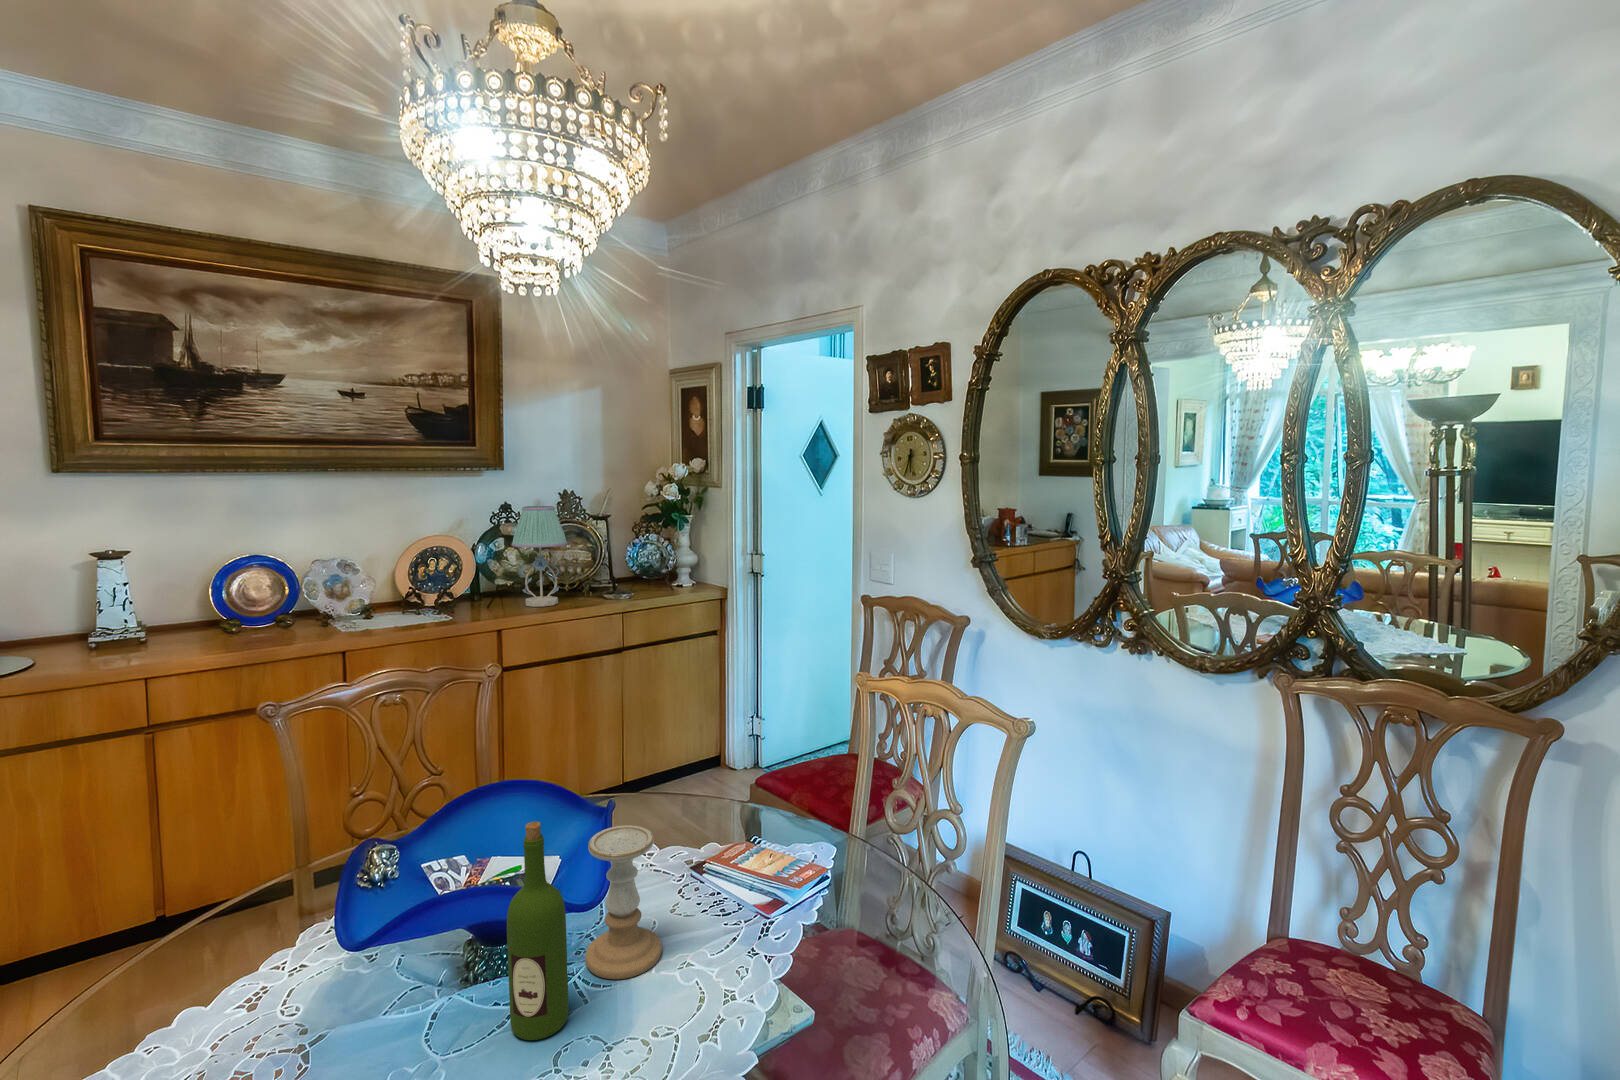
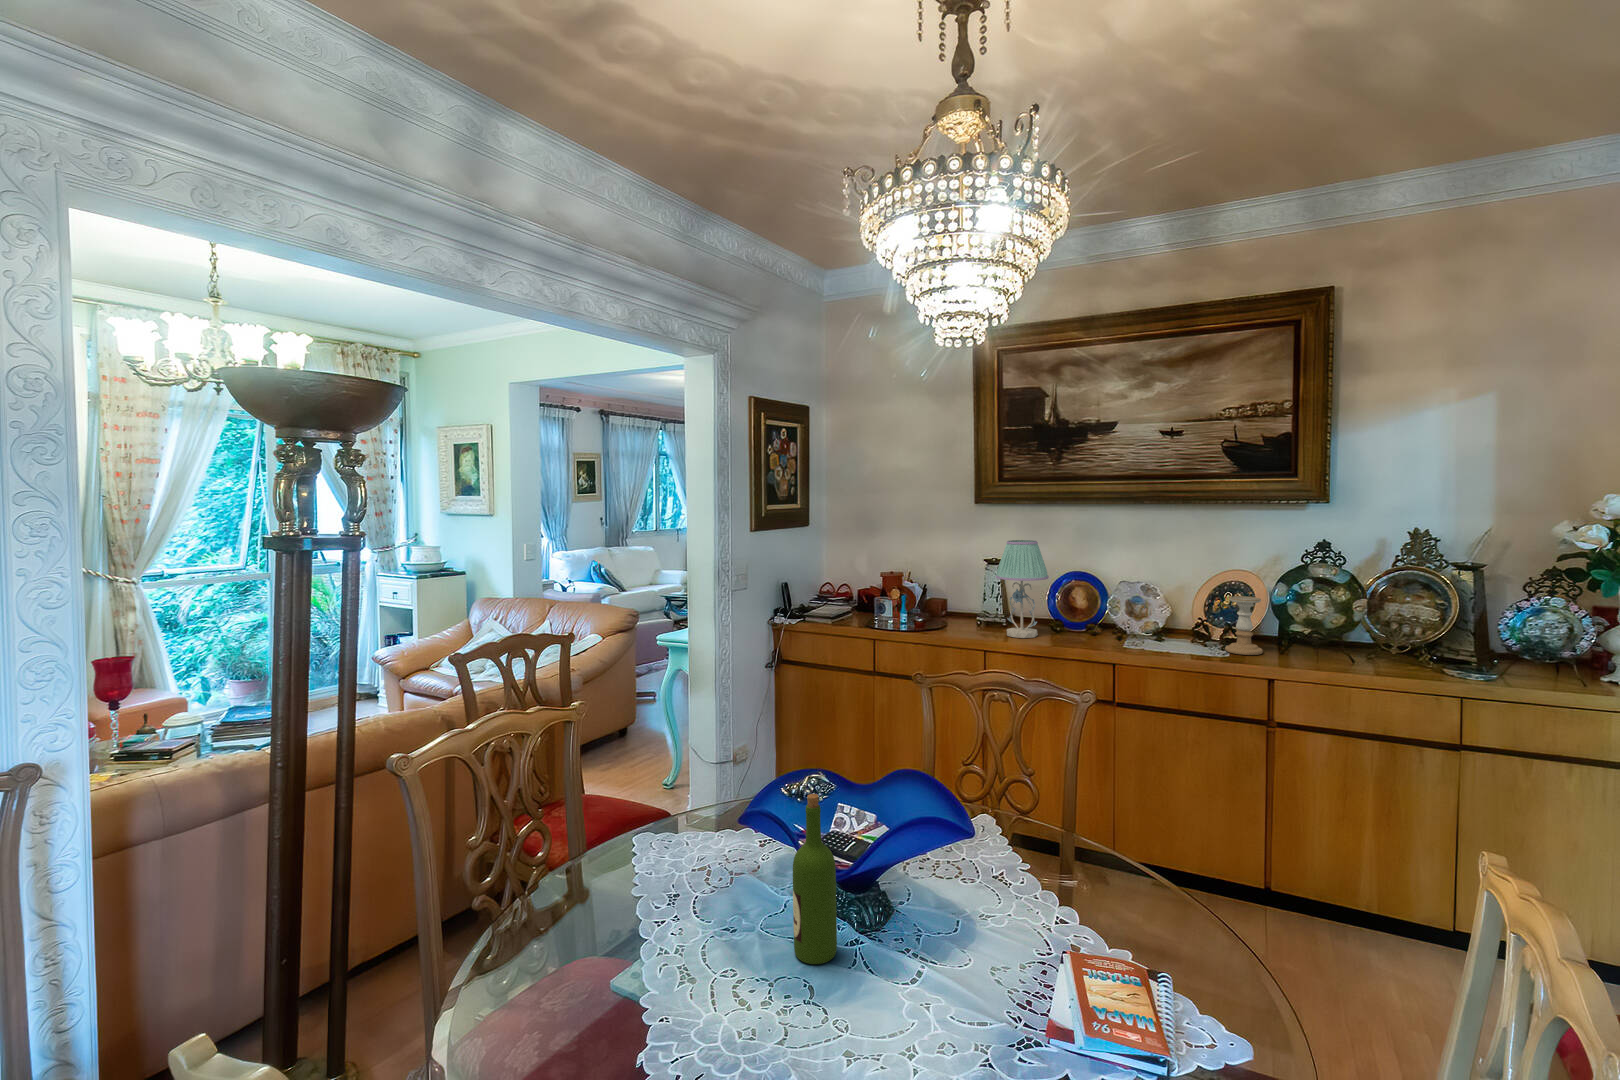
table lamp: present [512,506,567,607] -> present [996,540,1049,638]
candle holder: present [585,825,662,979] -> present [1225,596,1263,655]

